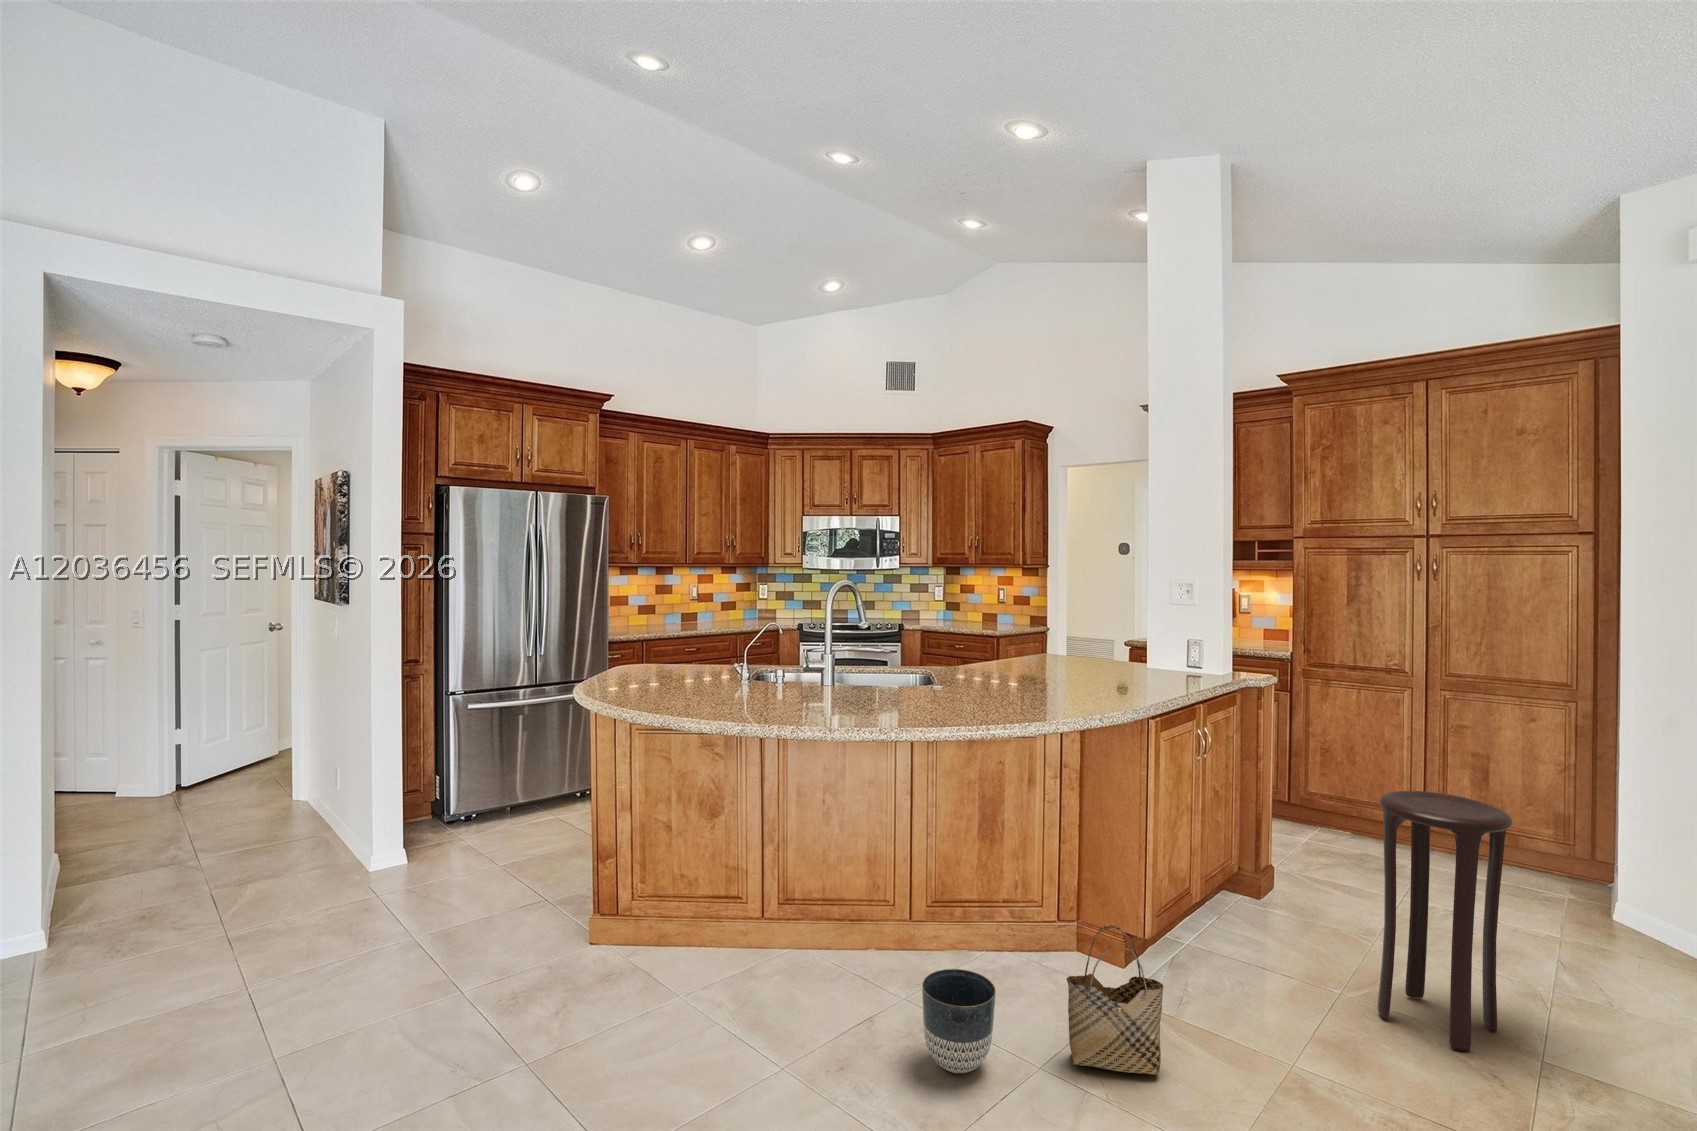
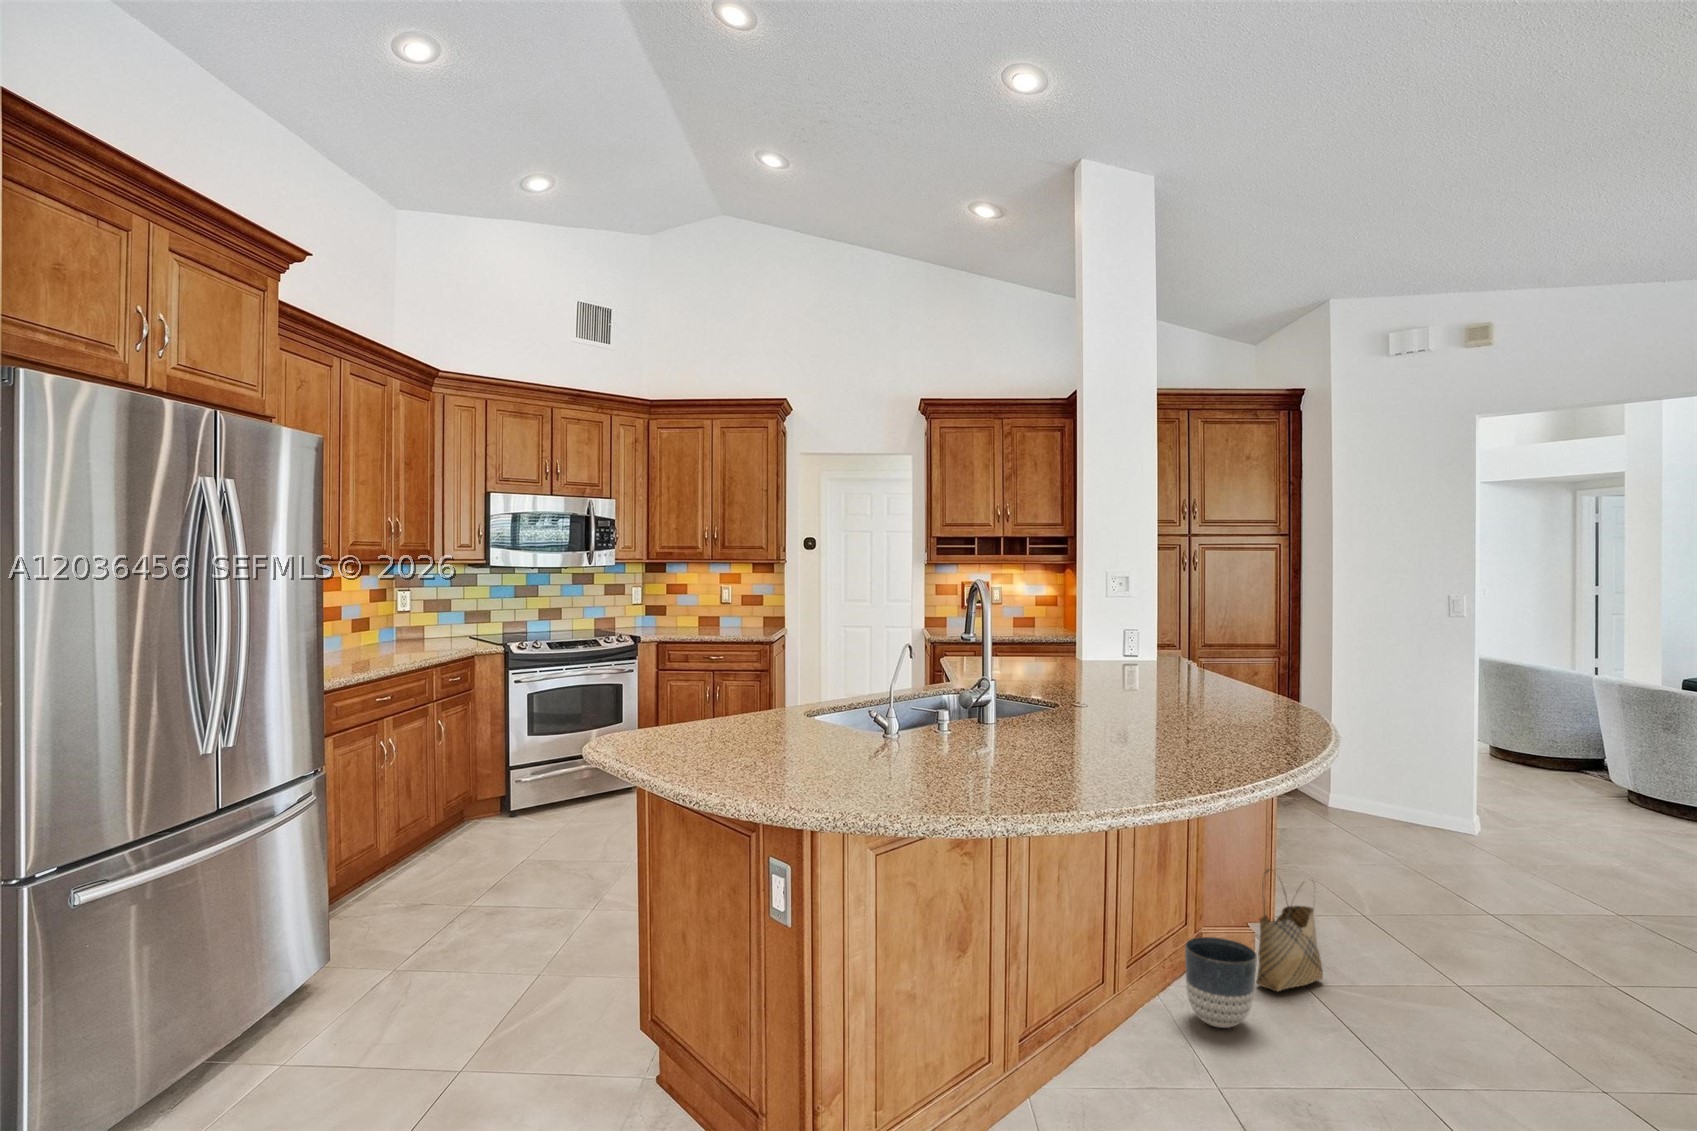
stool: present [1378,791,1512,1051] -> none [1323,729,1413,911]

